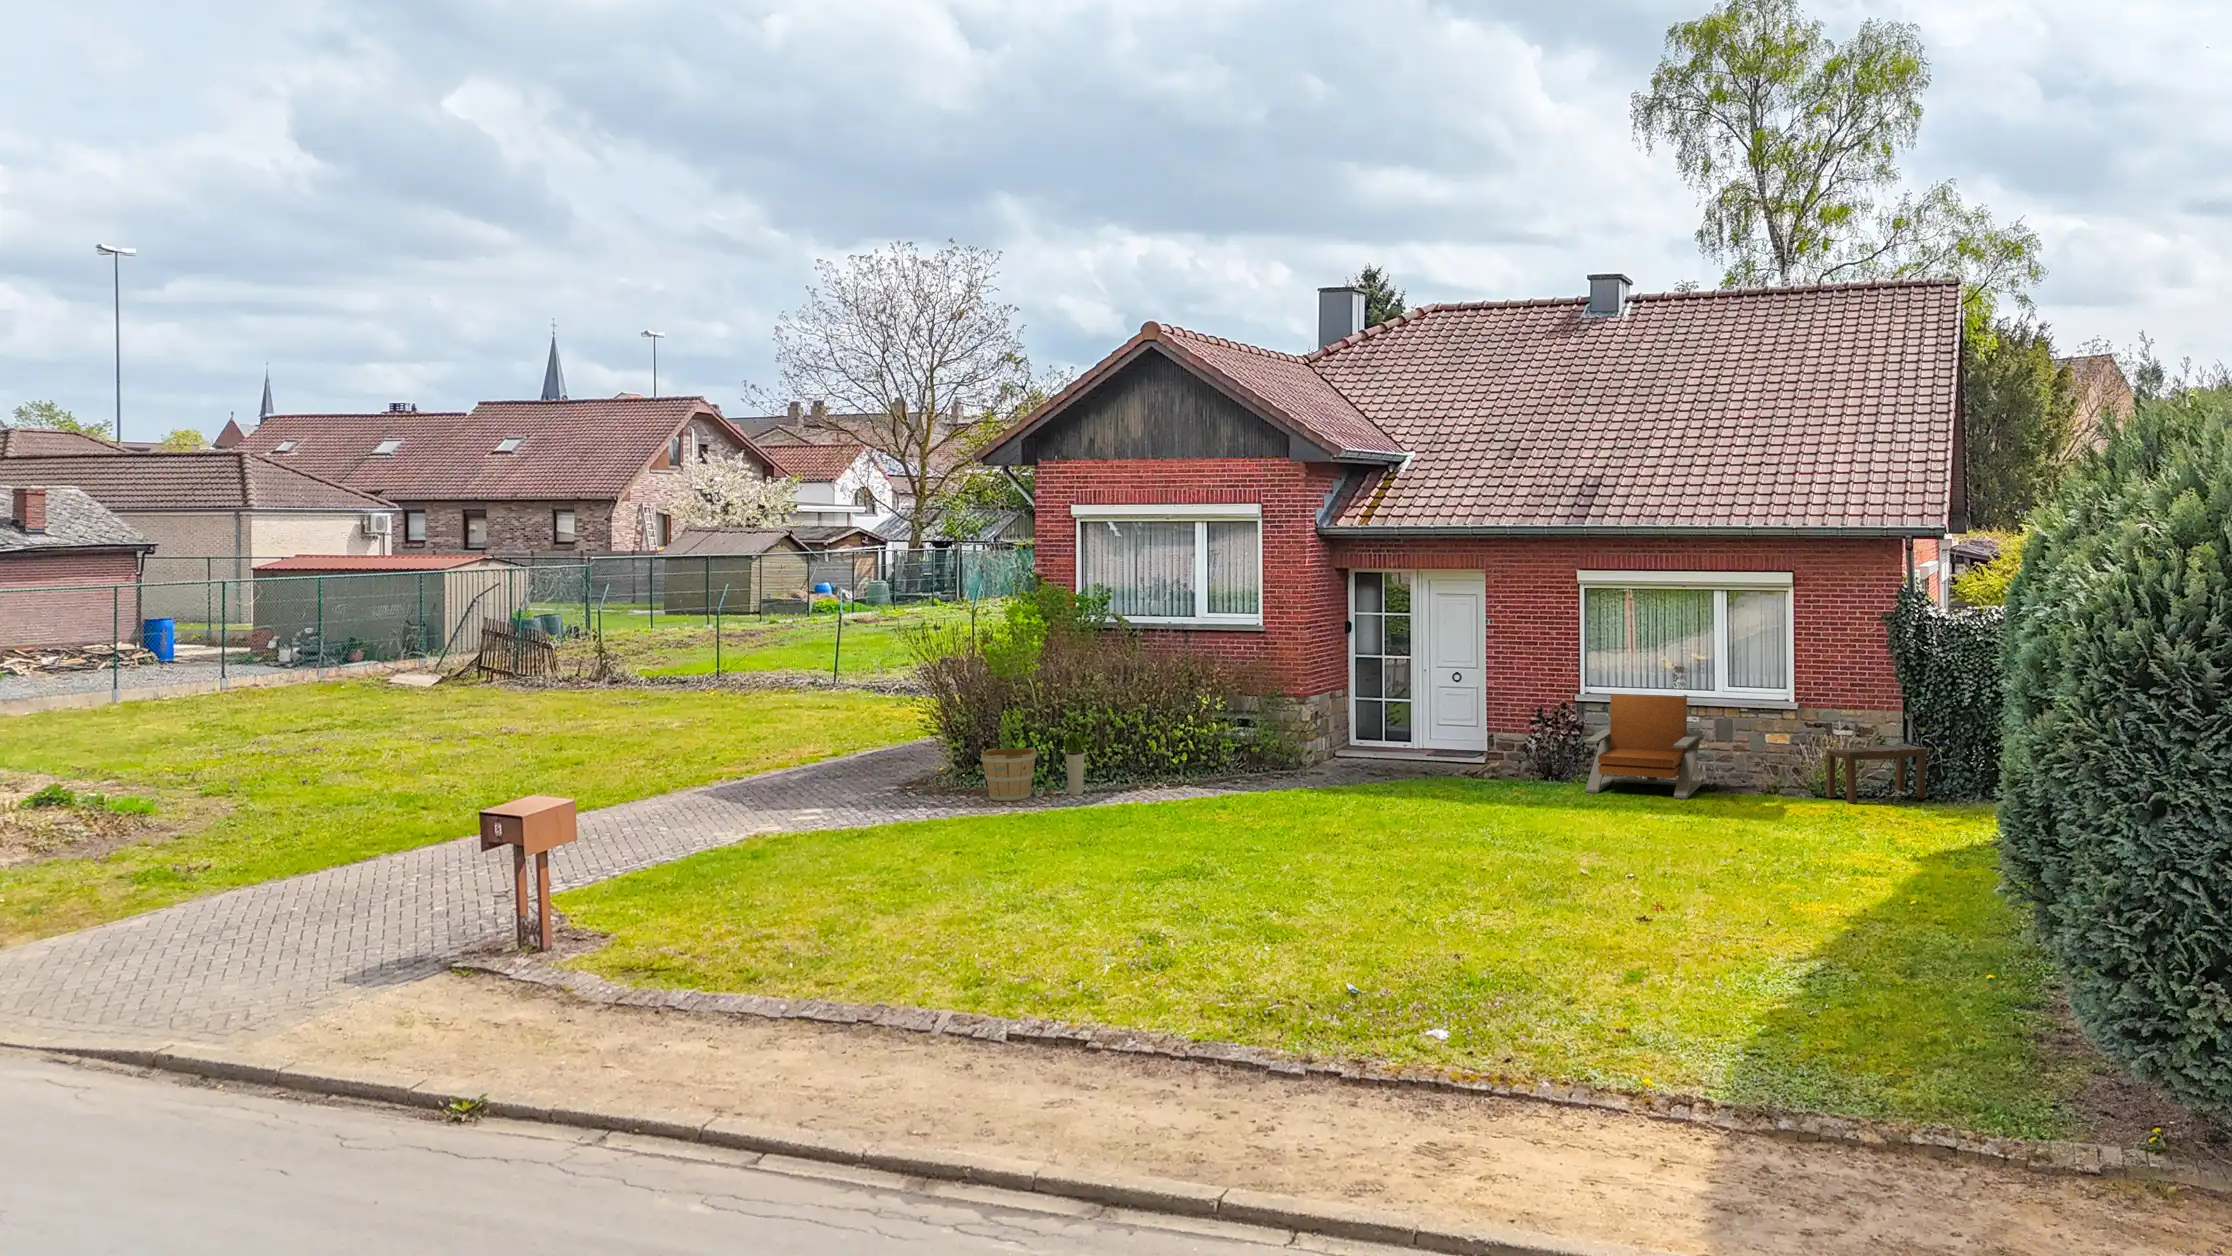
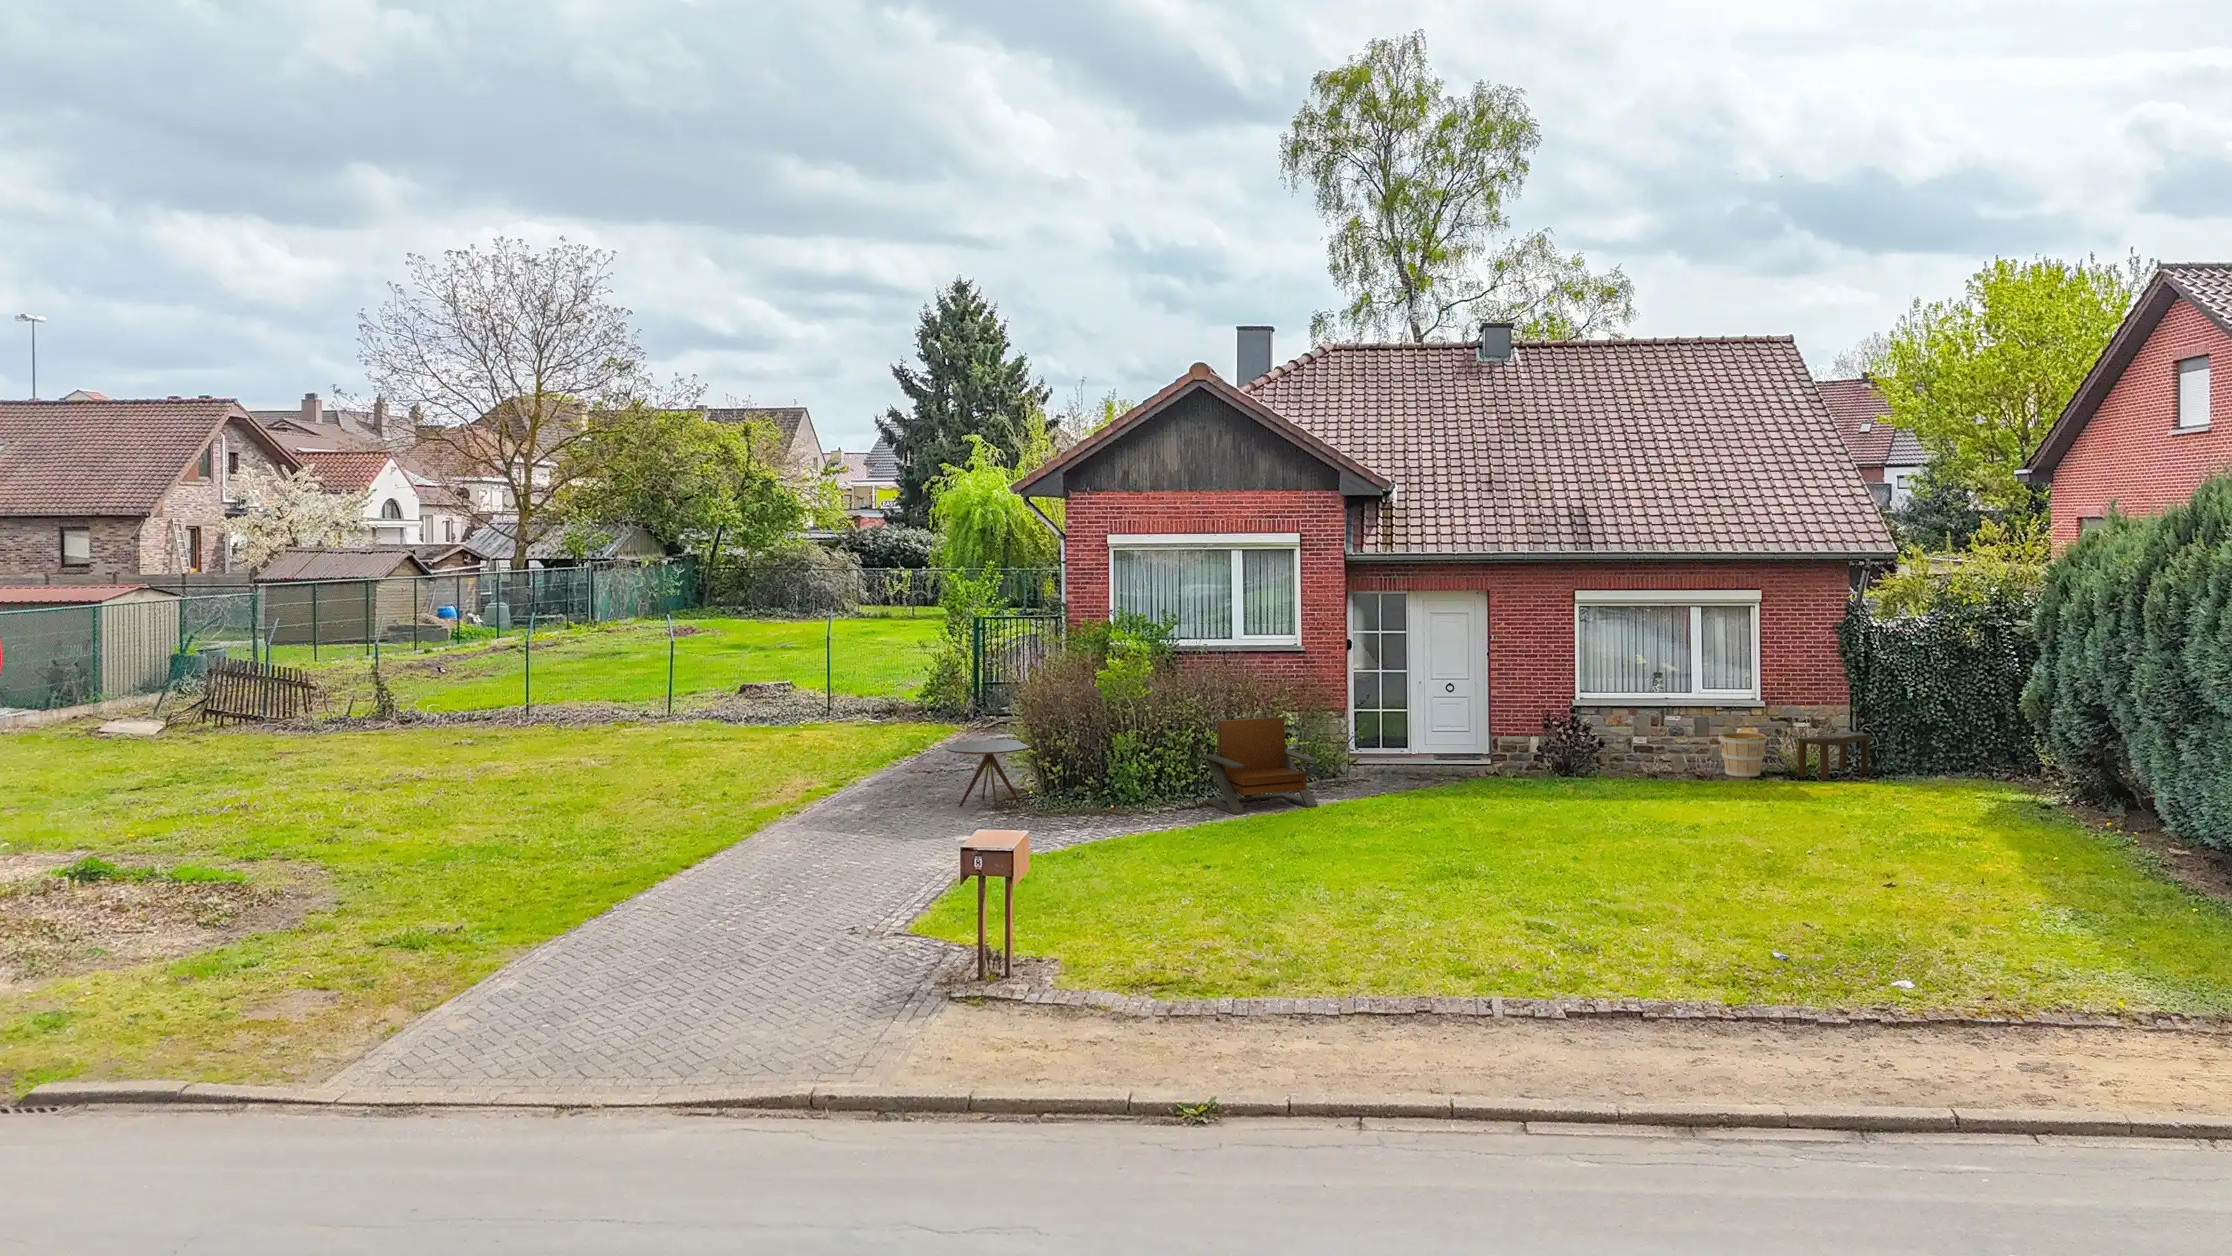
lounge chair: present [1585,694,1702,799] -> present [1204,717,1318,814]
round table: none [867,717,957,787] -> present [945,740,1031,809]
planter: present [1062,730,1088,795] -> none [1163,744,1189,807]
wooden bucket: present [981,748,1037,801] -> present [1719,732,1767,777]

